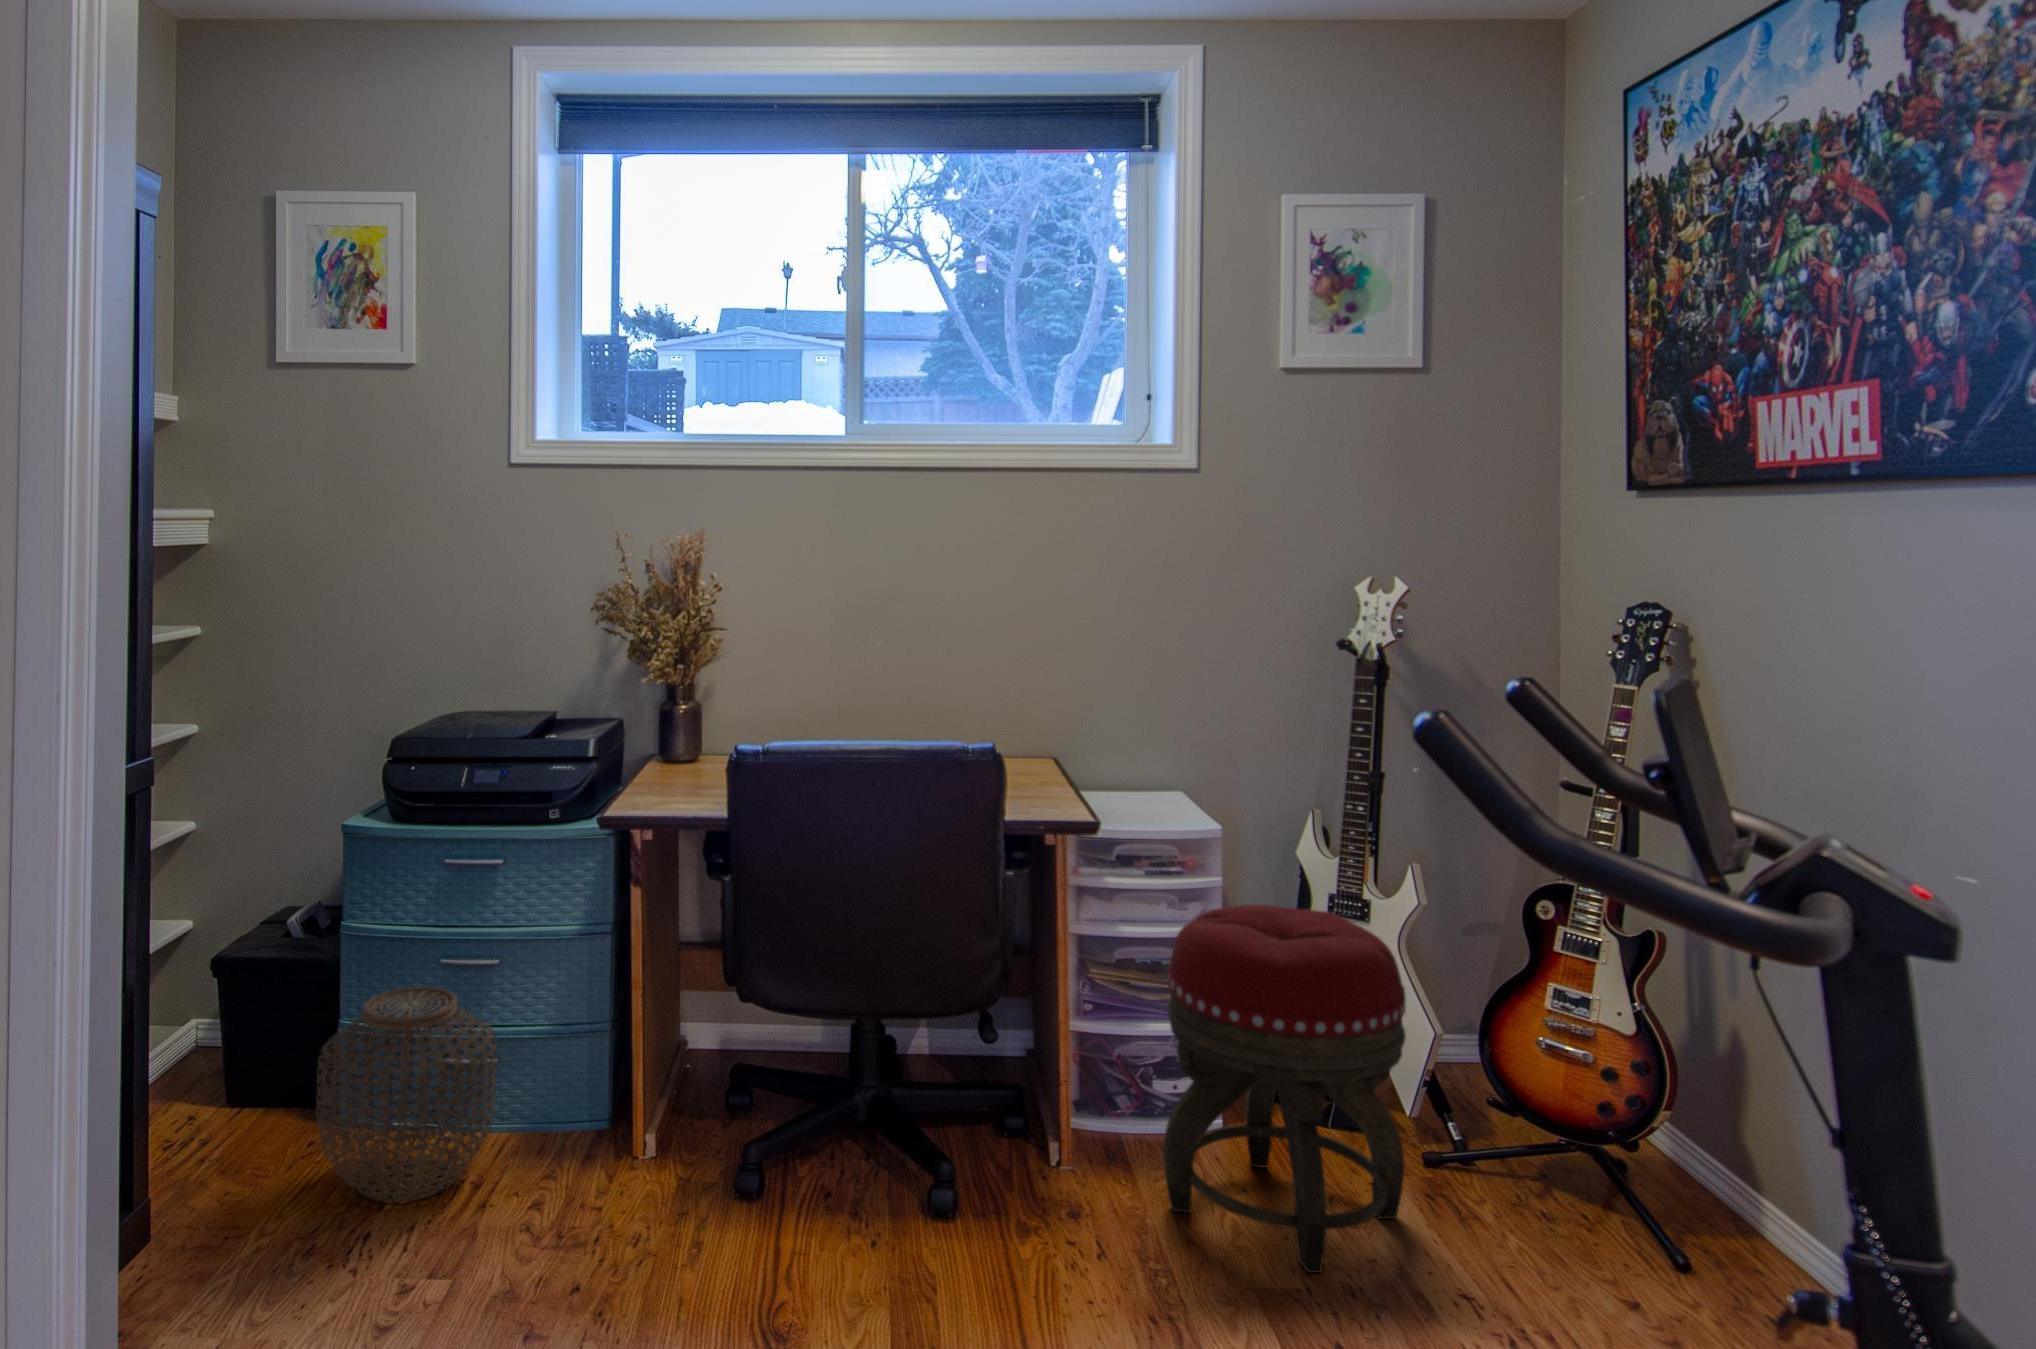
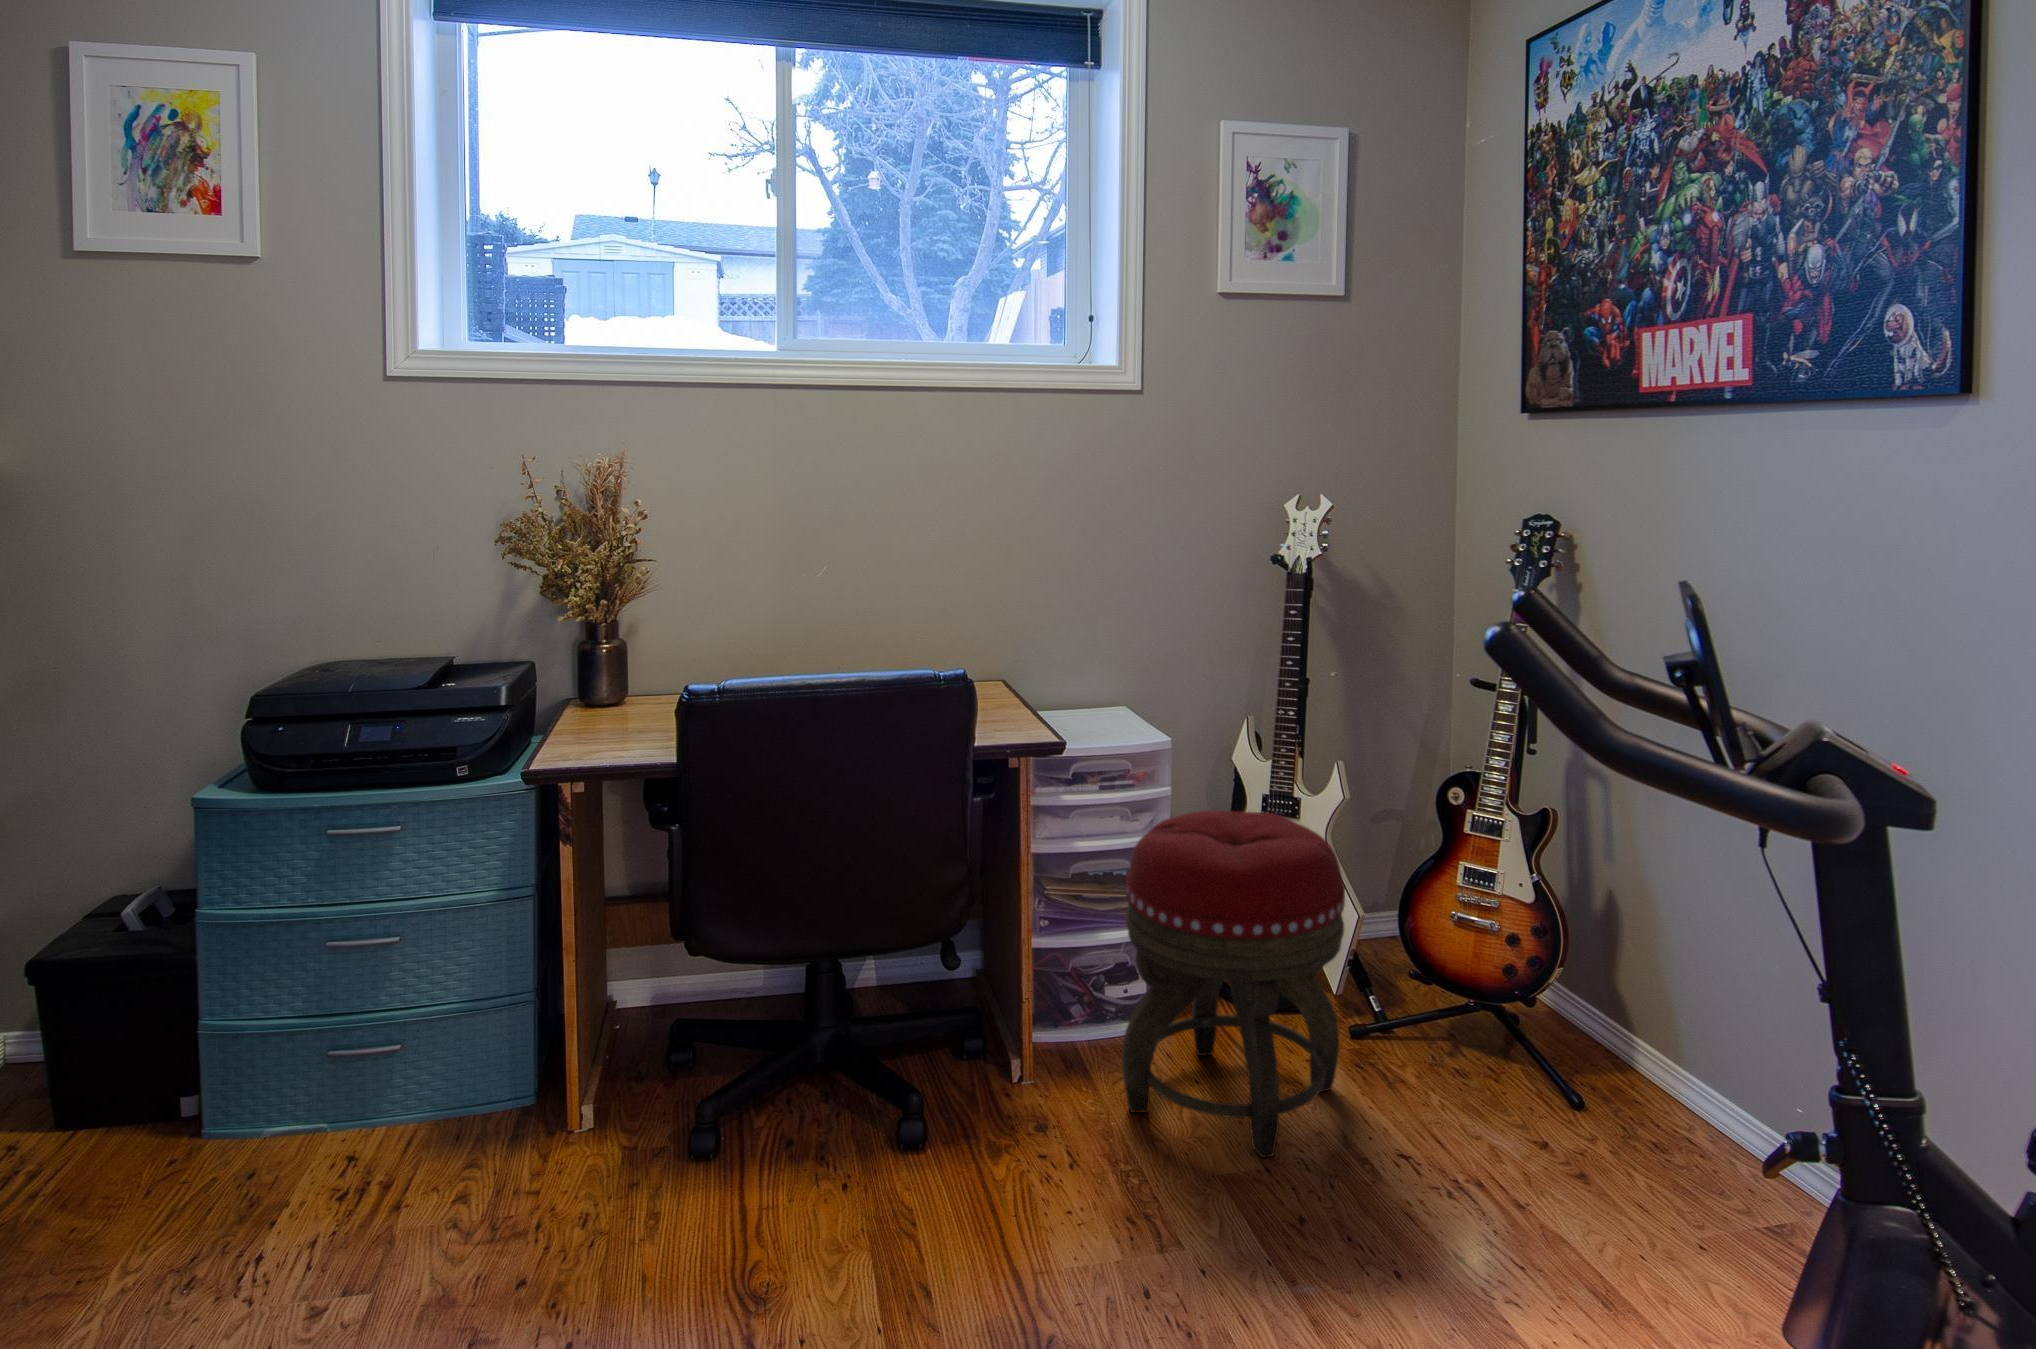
woven basket: present [317,987,497,1202] -> none [160,981,396,1235]

